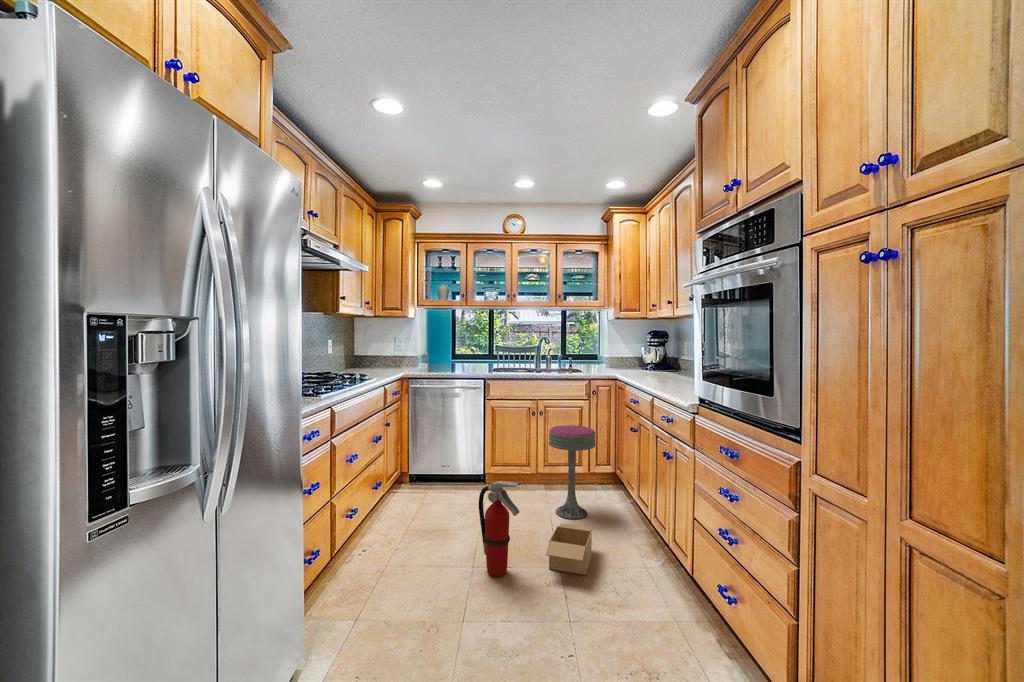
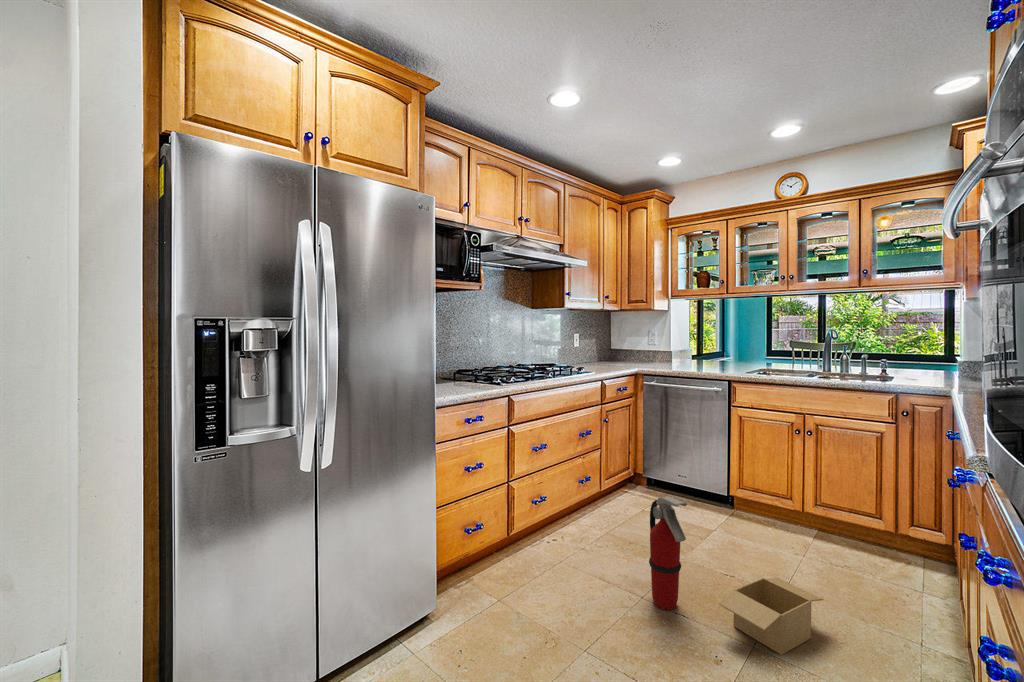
bar stool: present [549,425,595,519] -> none [792,450,871,586]

